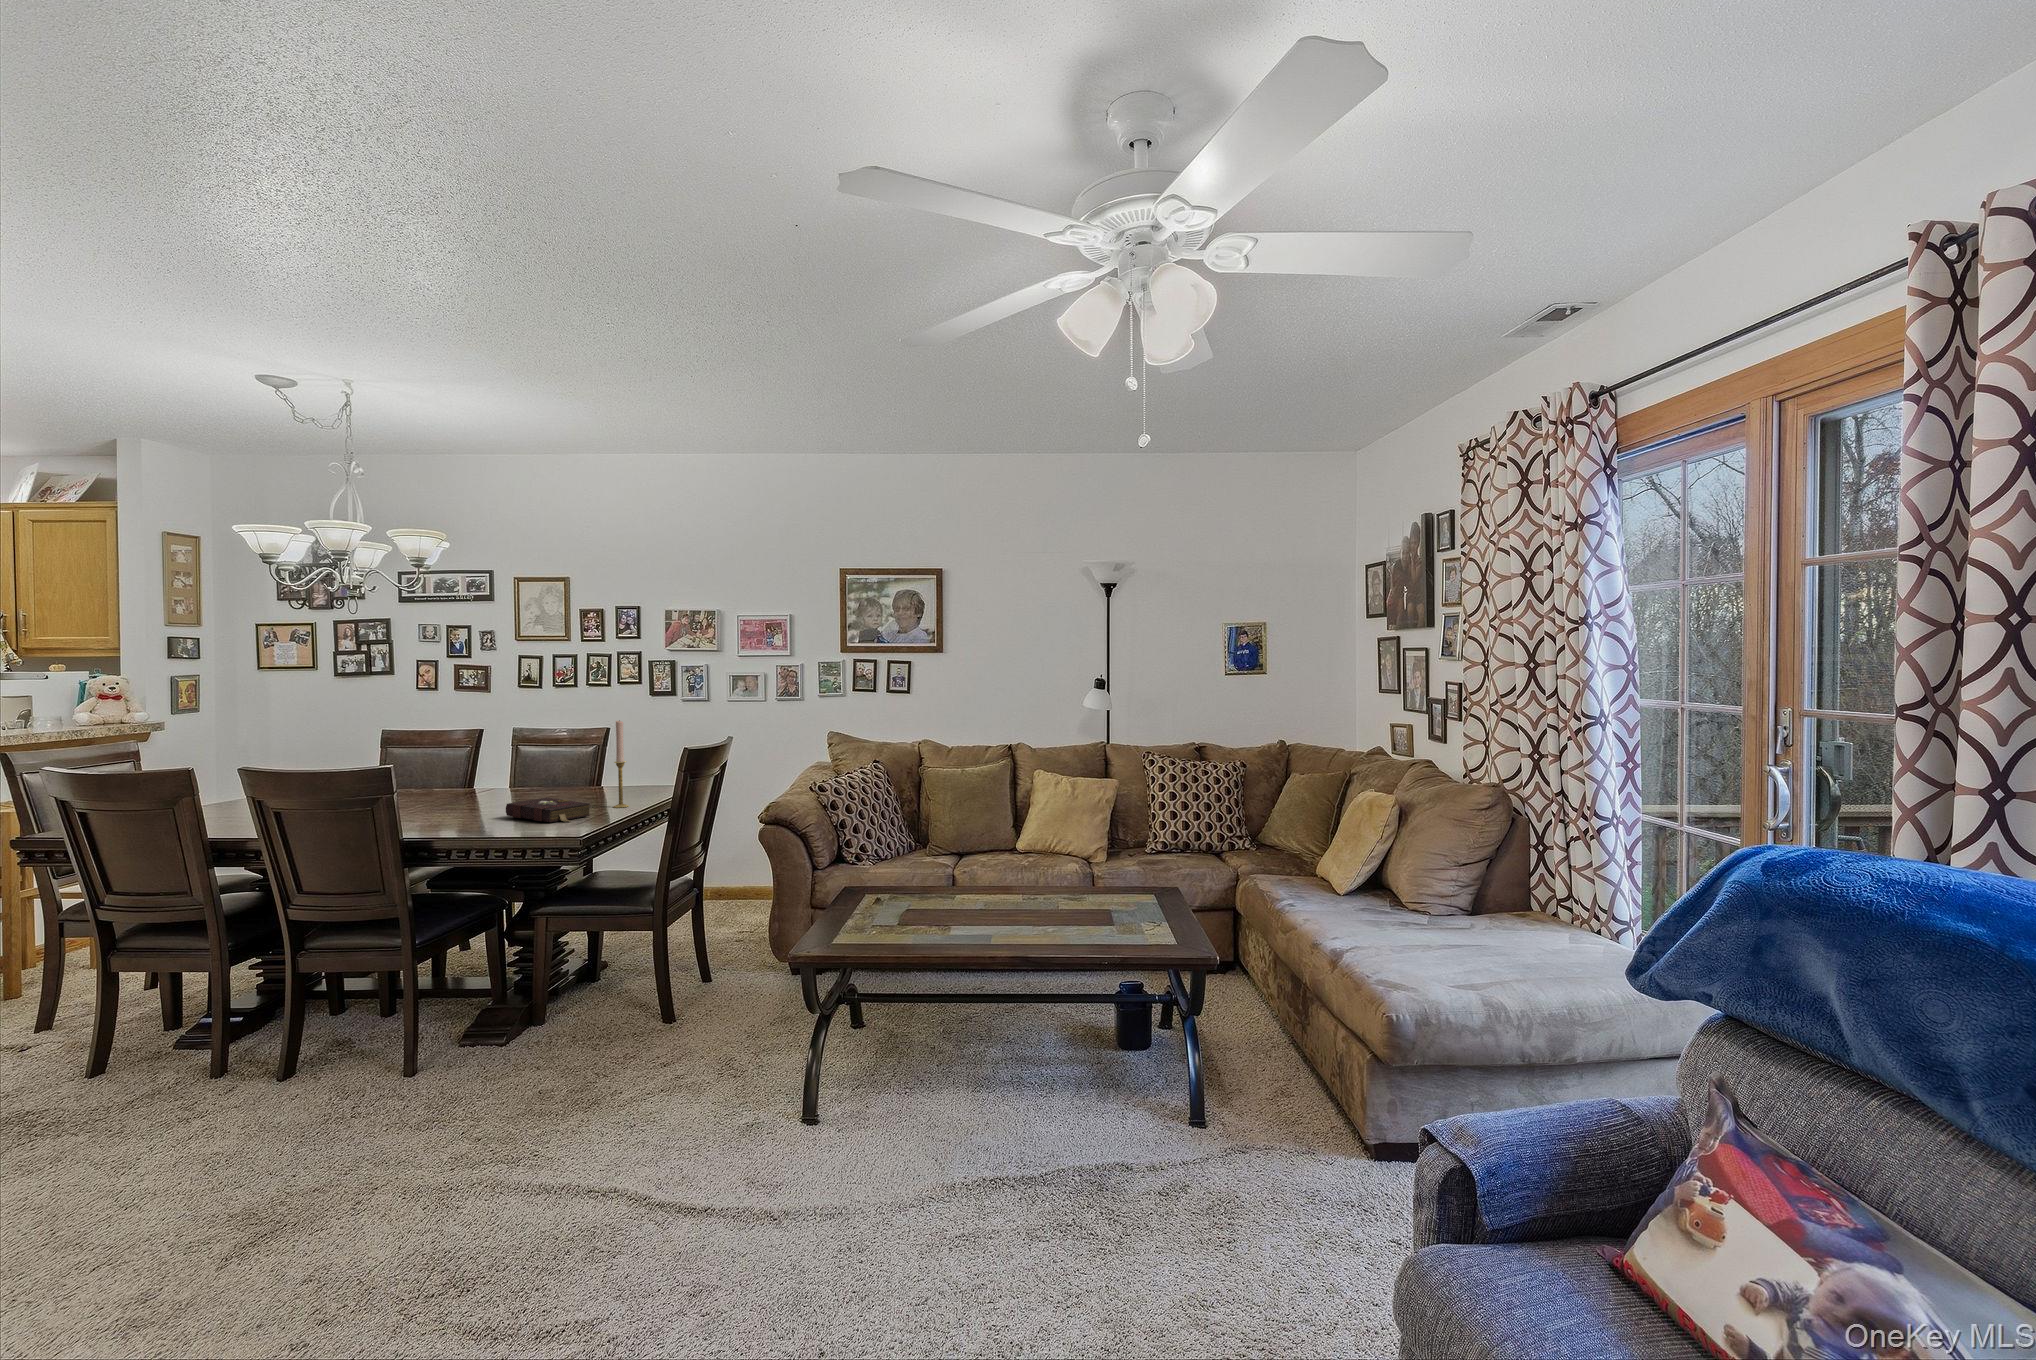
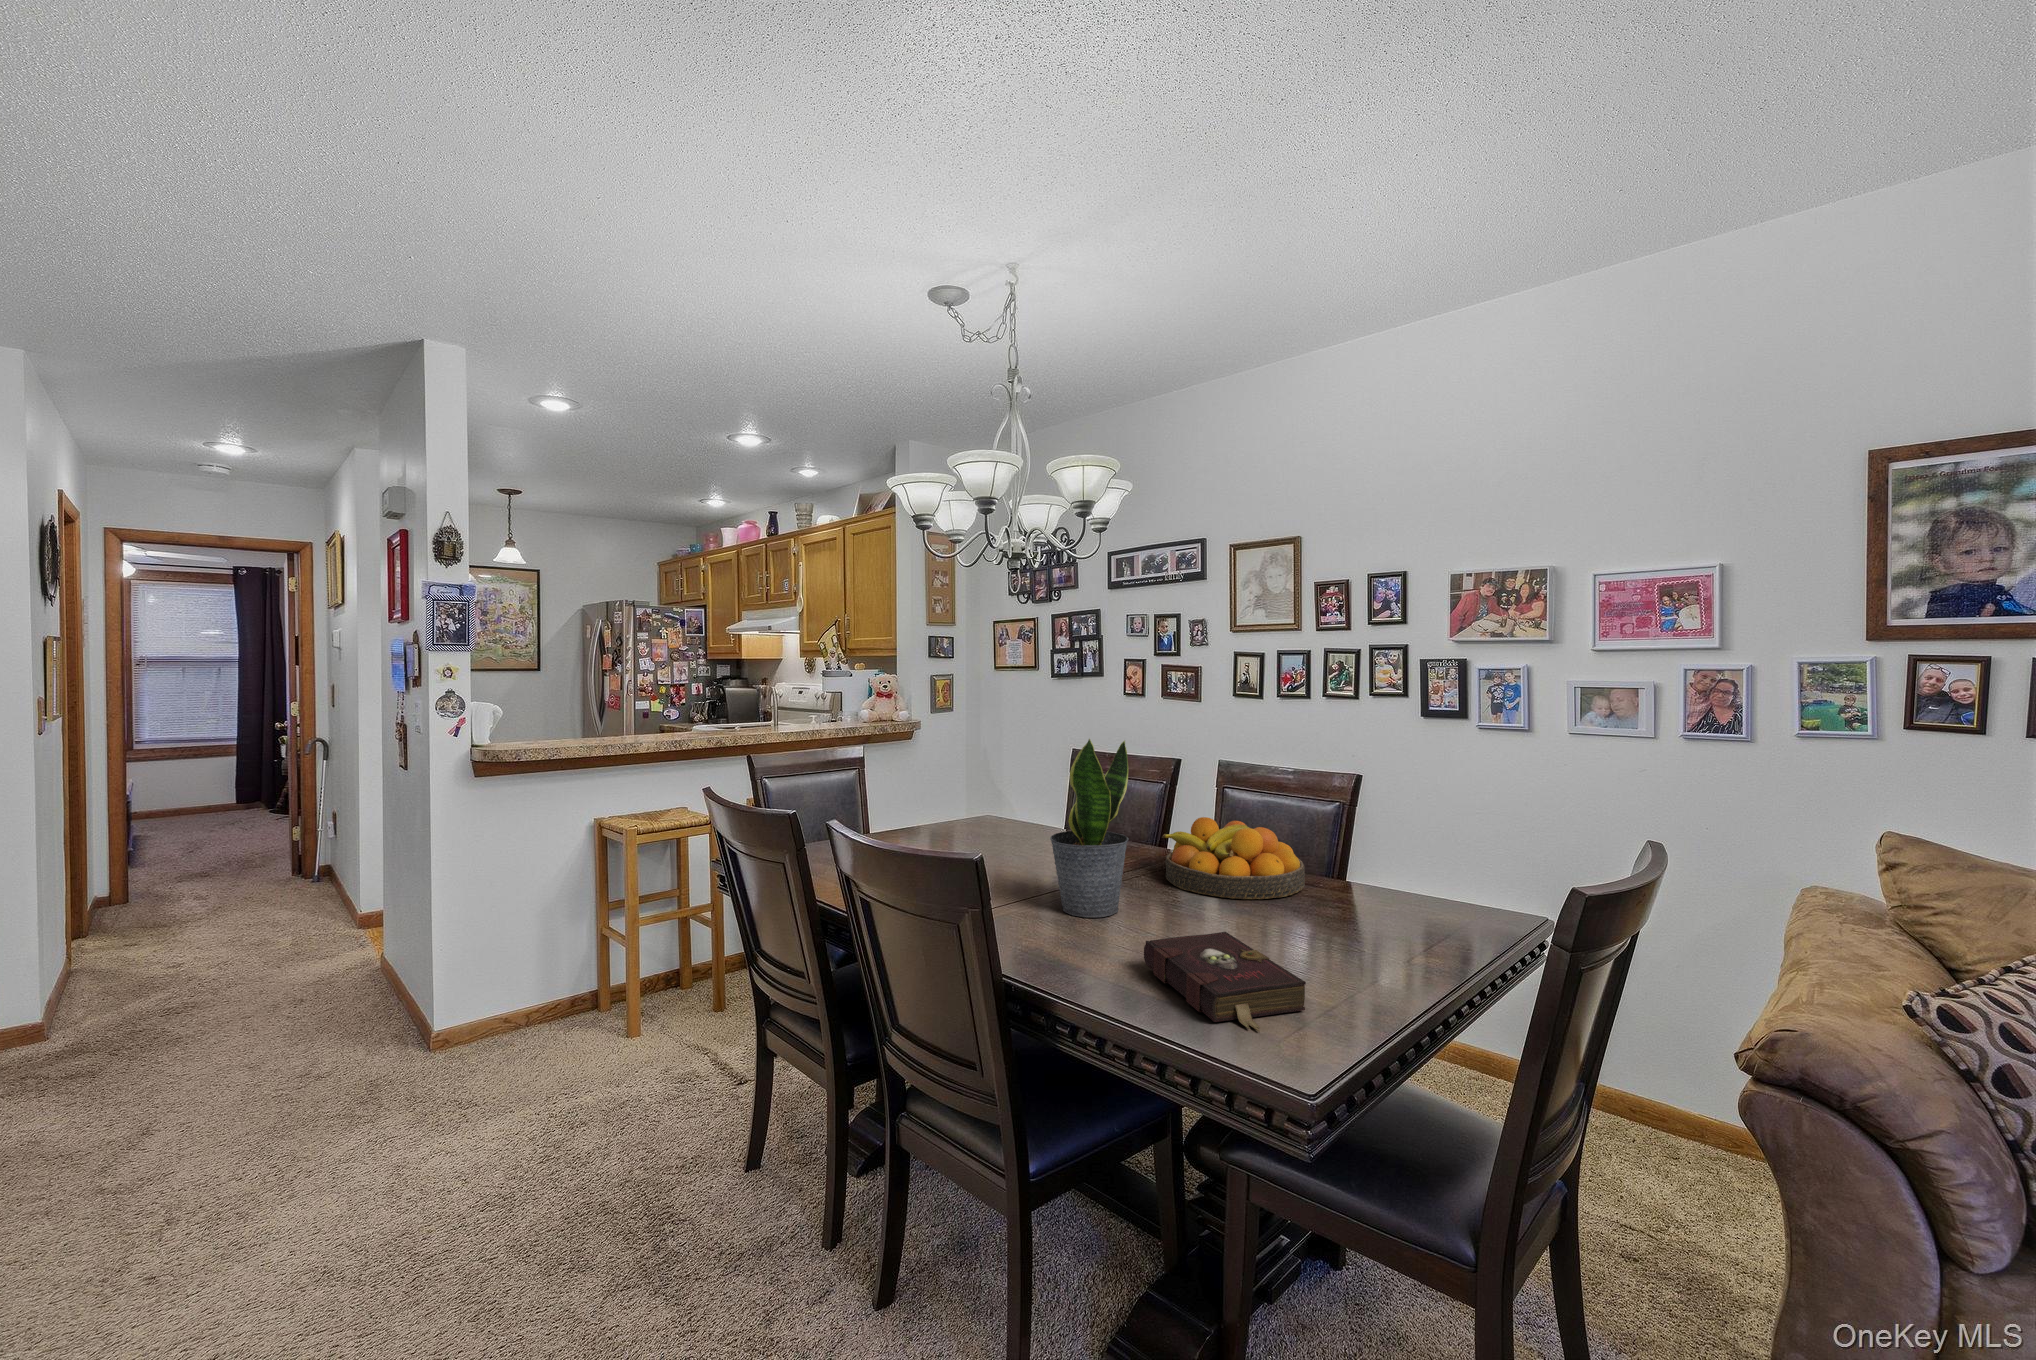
potted plant: none [427,709,480,811] -> present [1050,738,1129,918]
candlestick: present [613,720,629,808] -> none [1359,784,1395,982]
fruit bowl: none [491,758,582,798] -> present [1162,817,1305,899]

